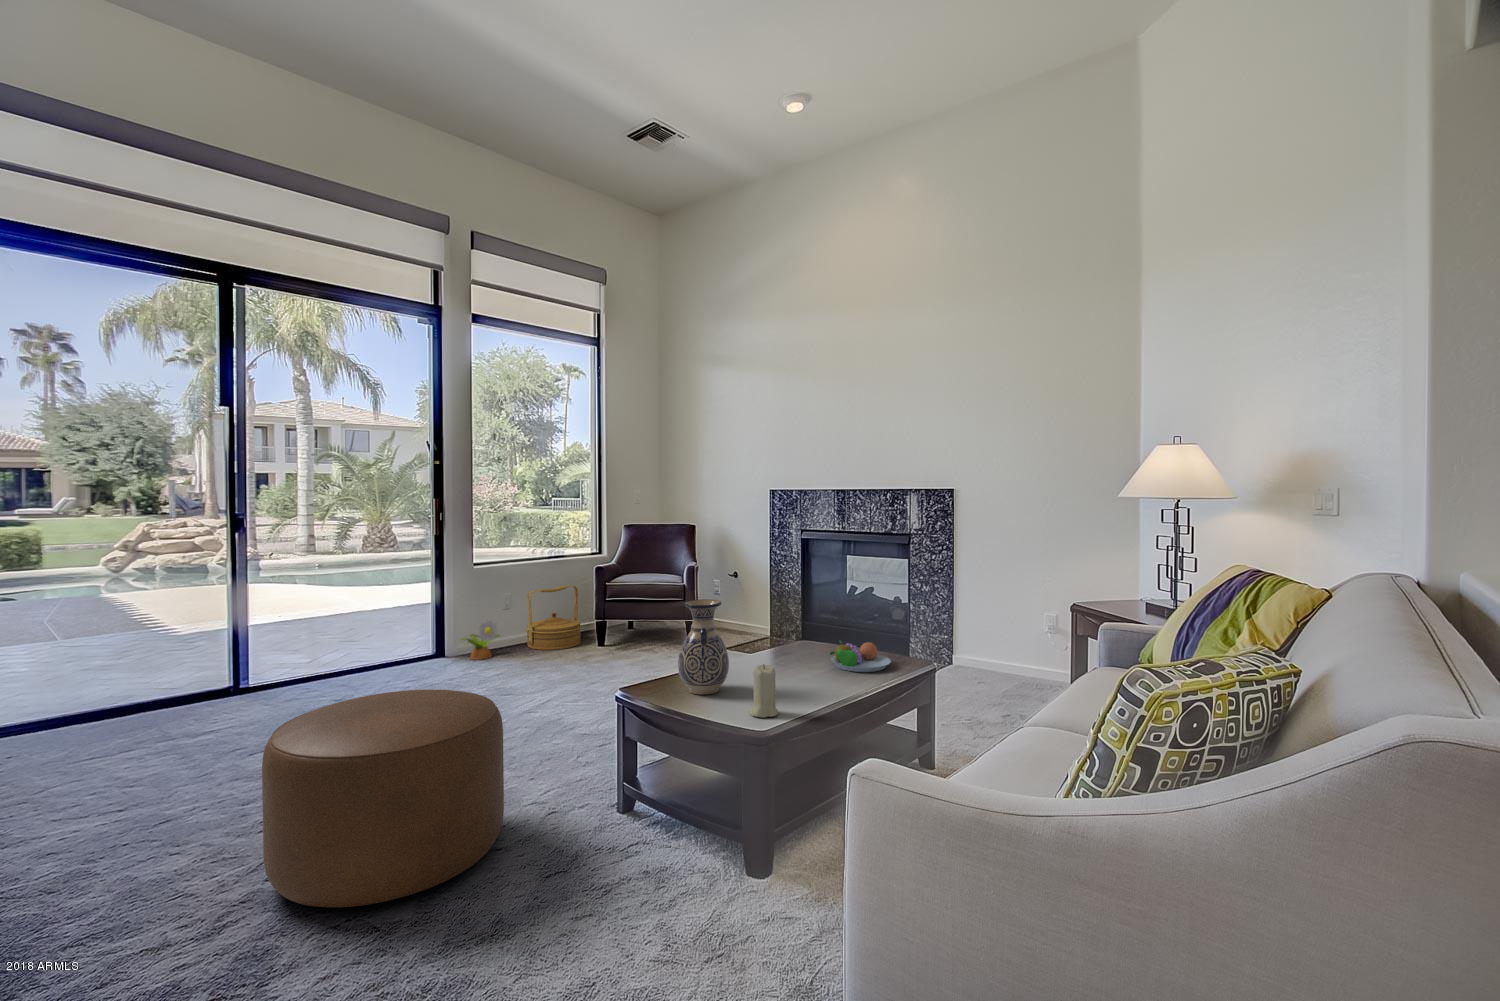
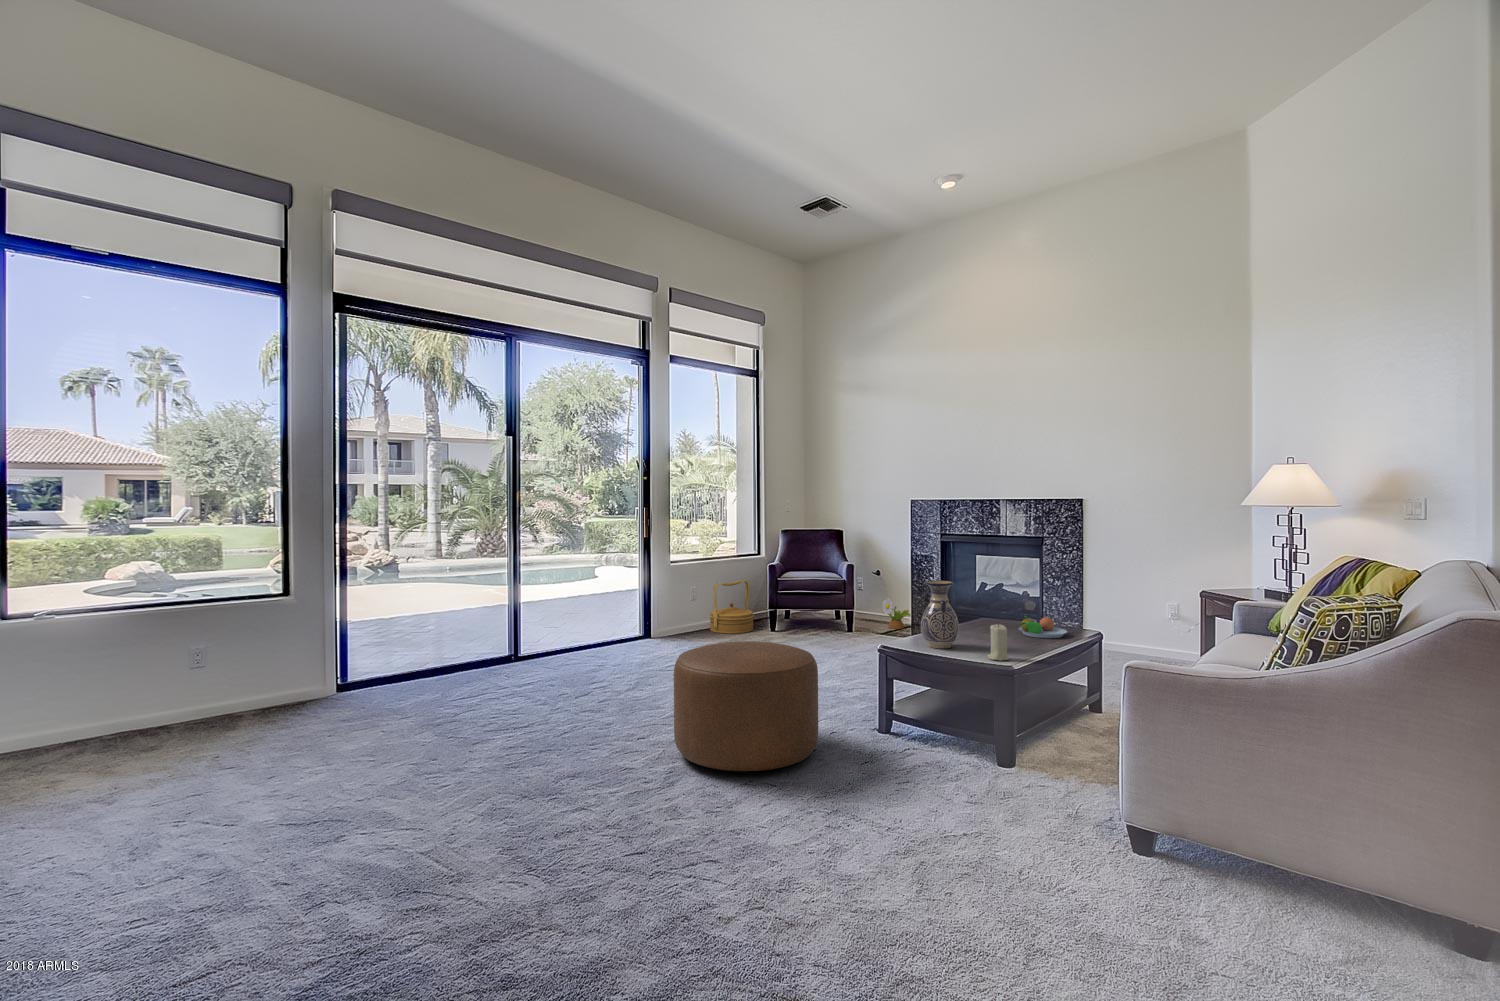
decorative plant: present [461,620,499,660] -> present [882,598,910,629]

